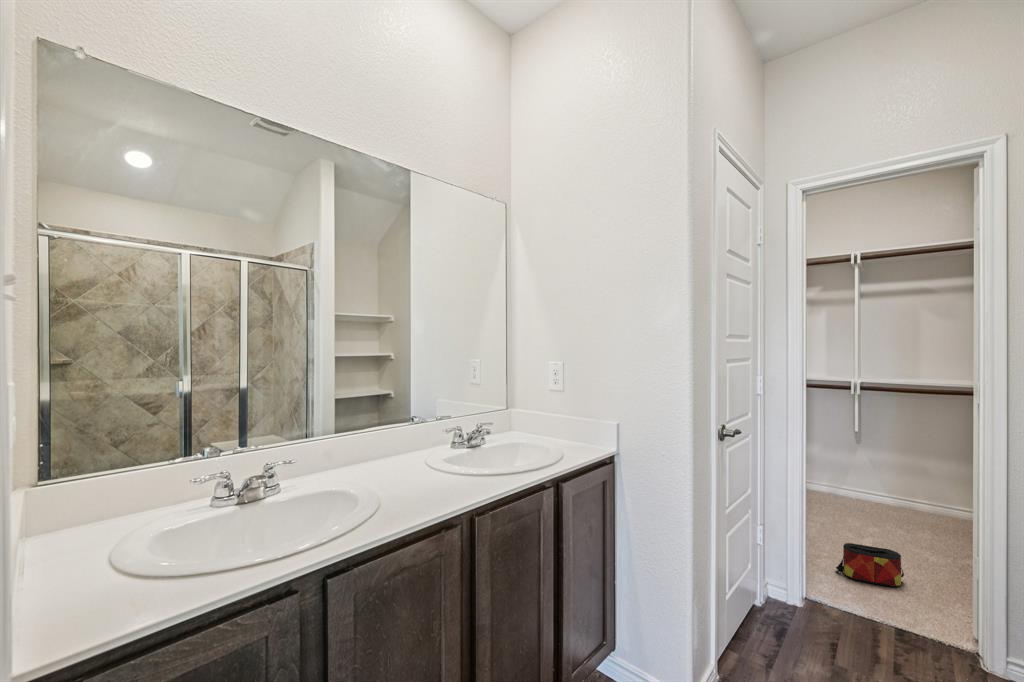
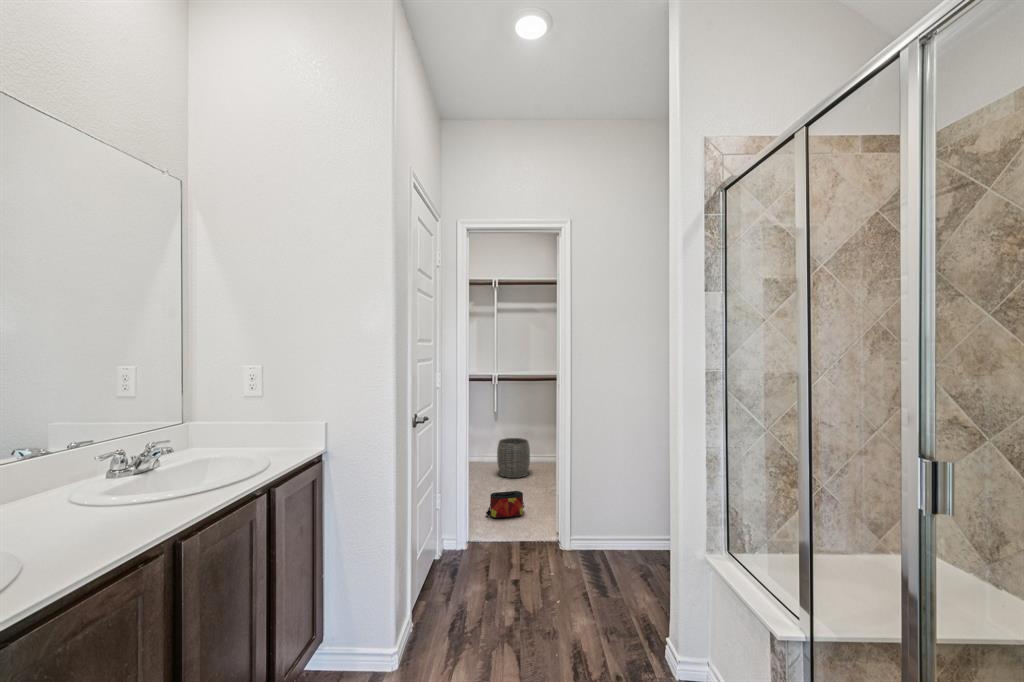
woven basket: none [860,471,919,531] -> present [497,438,530,478]

